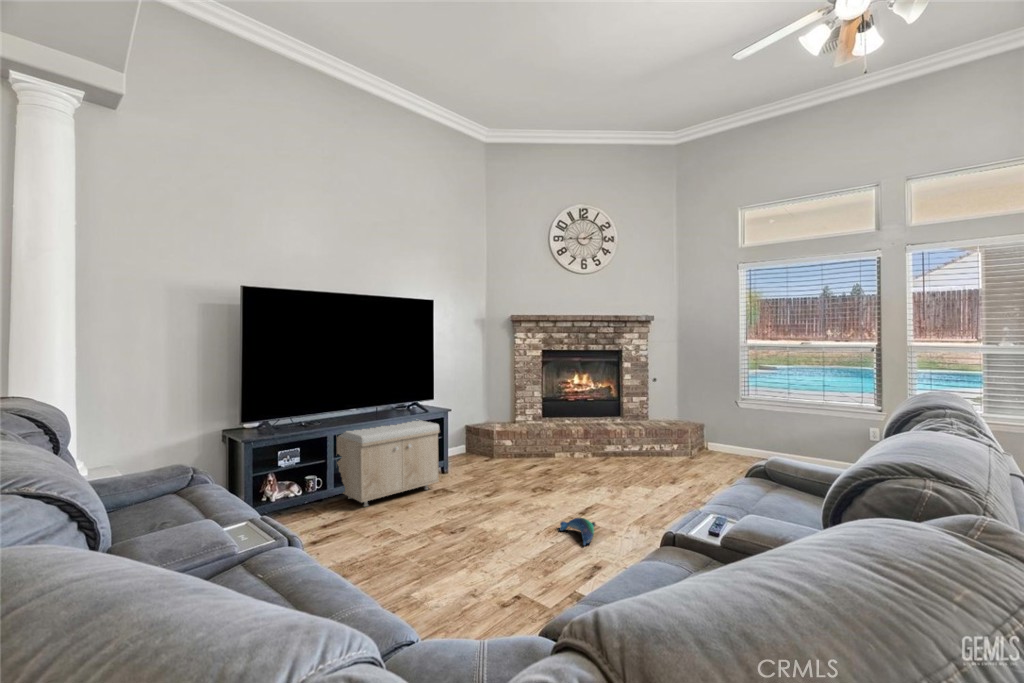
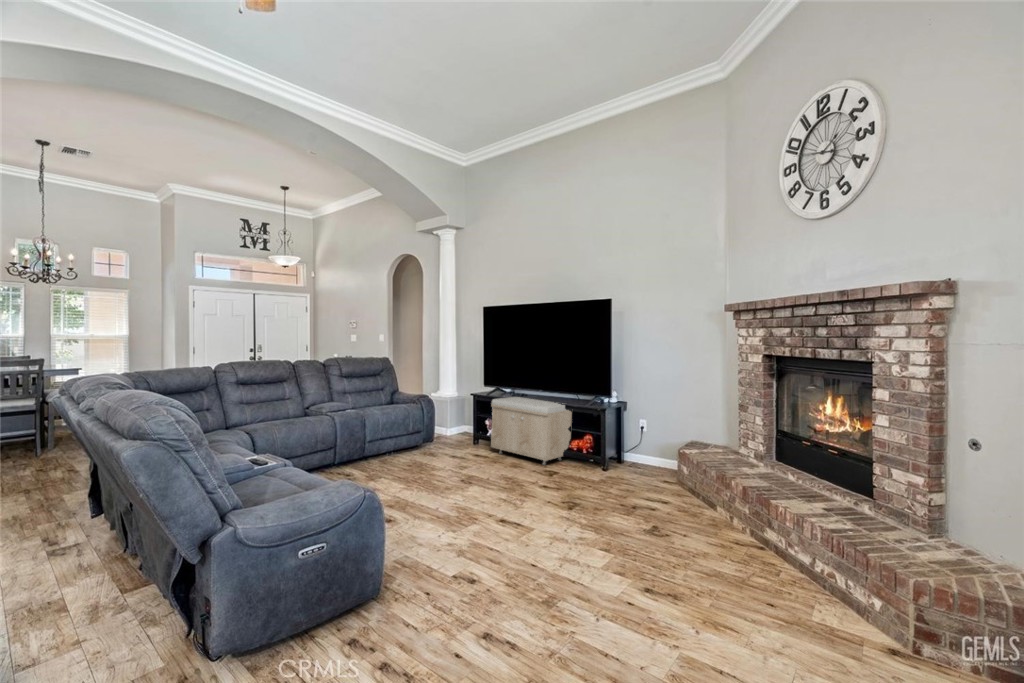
plush toy: present [559,518,595,545] -> none [406,495,452,511]

